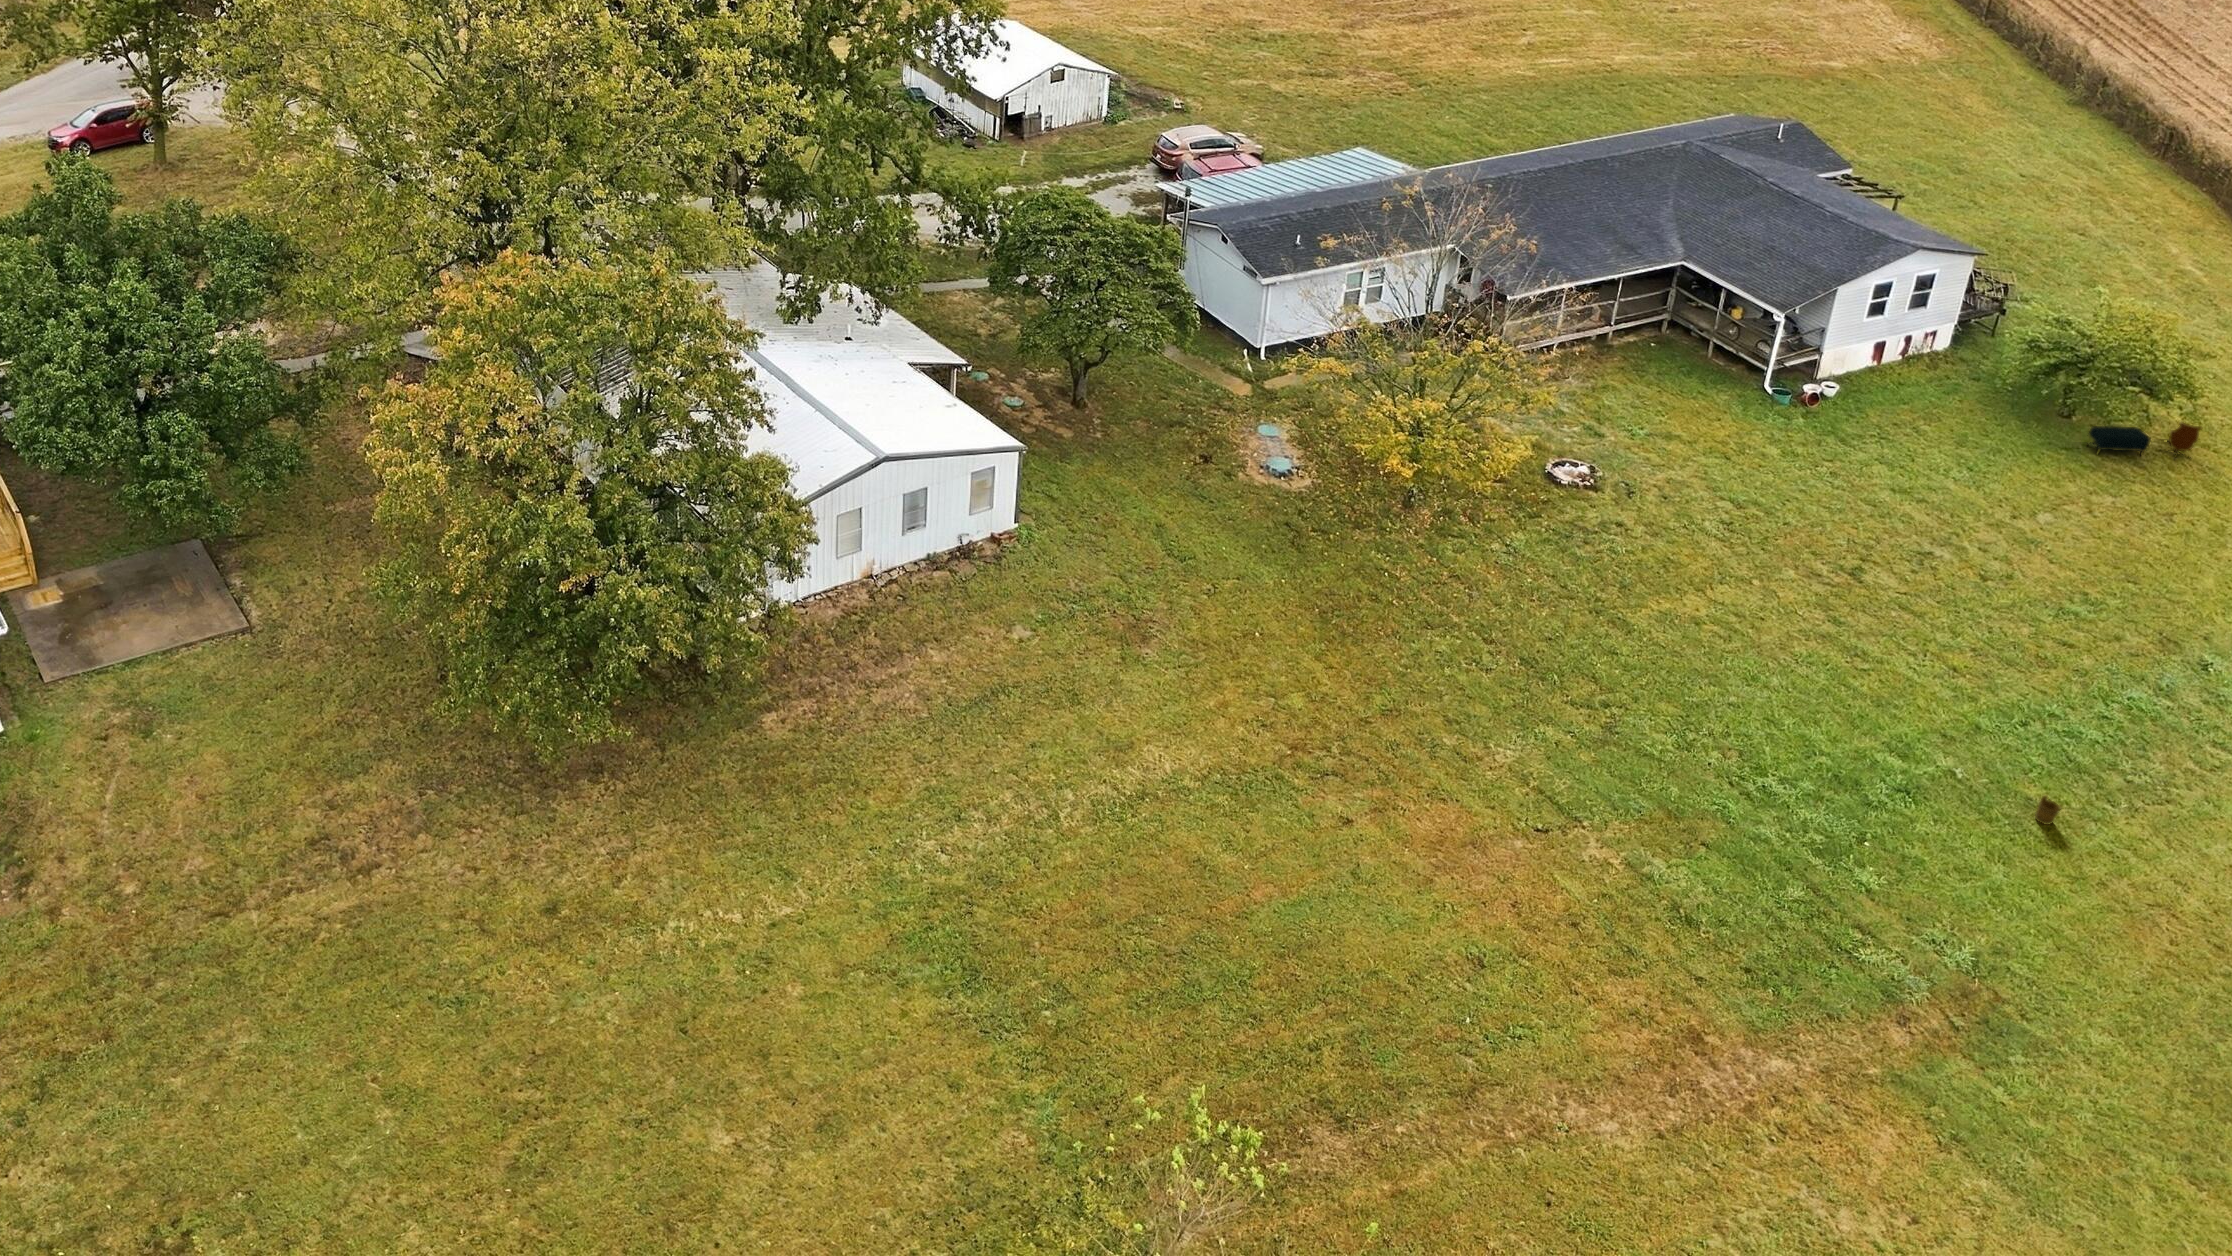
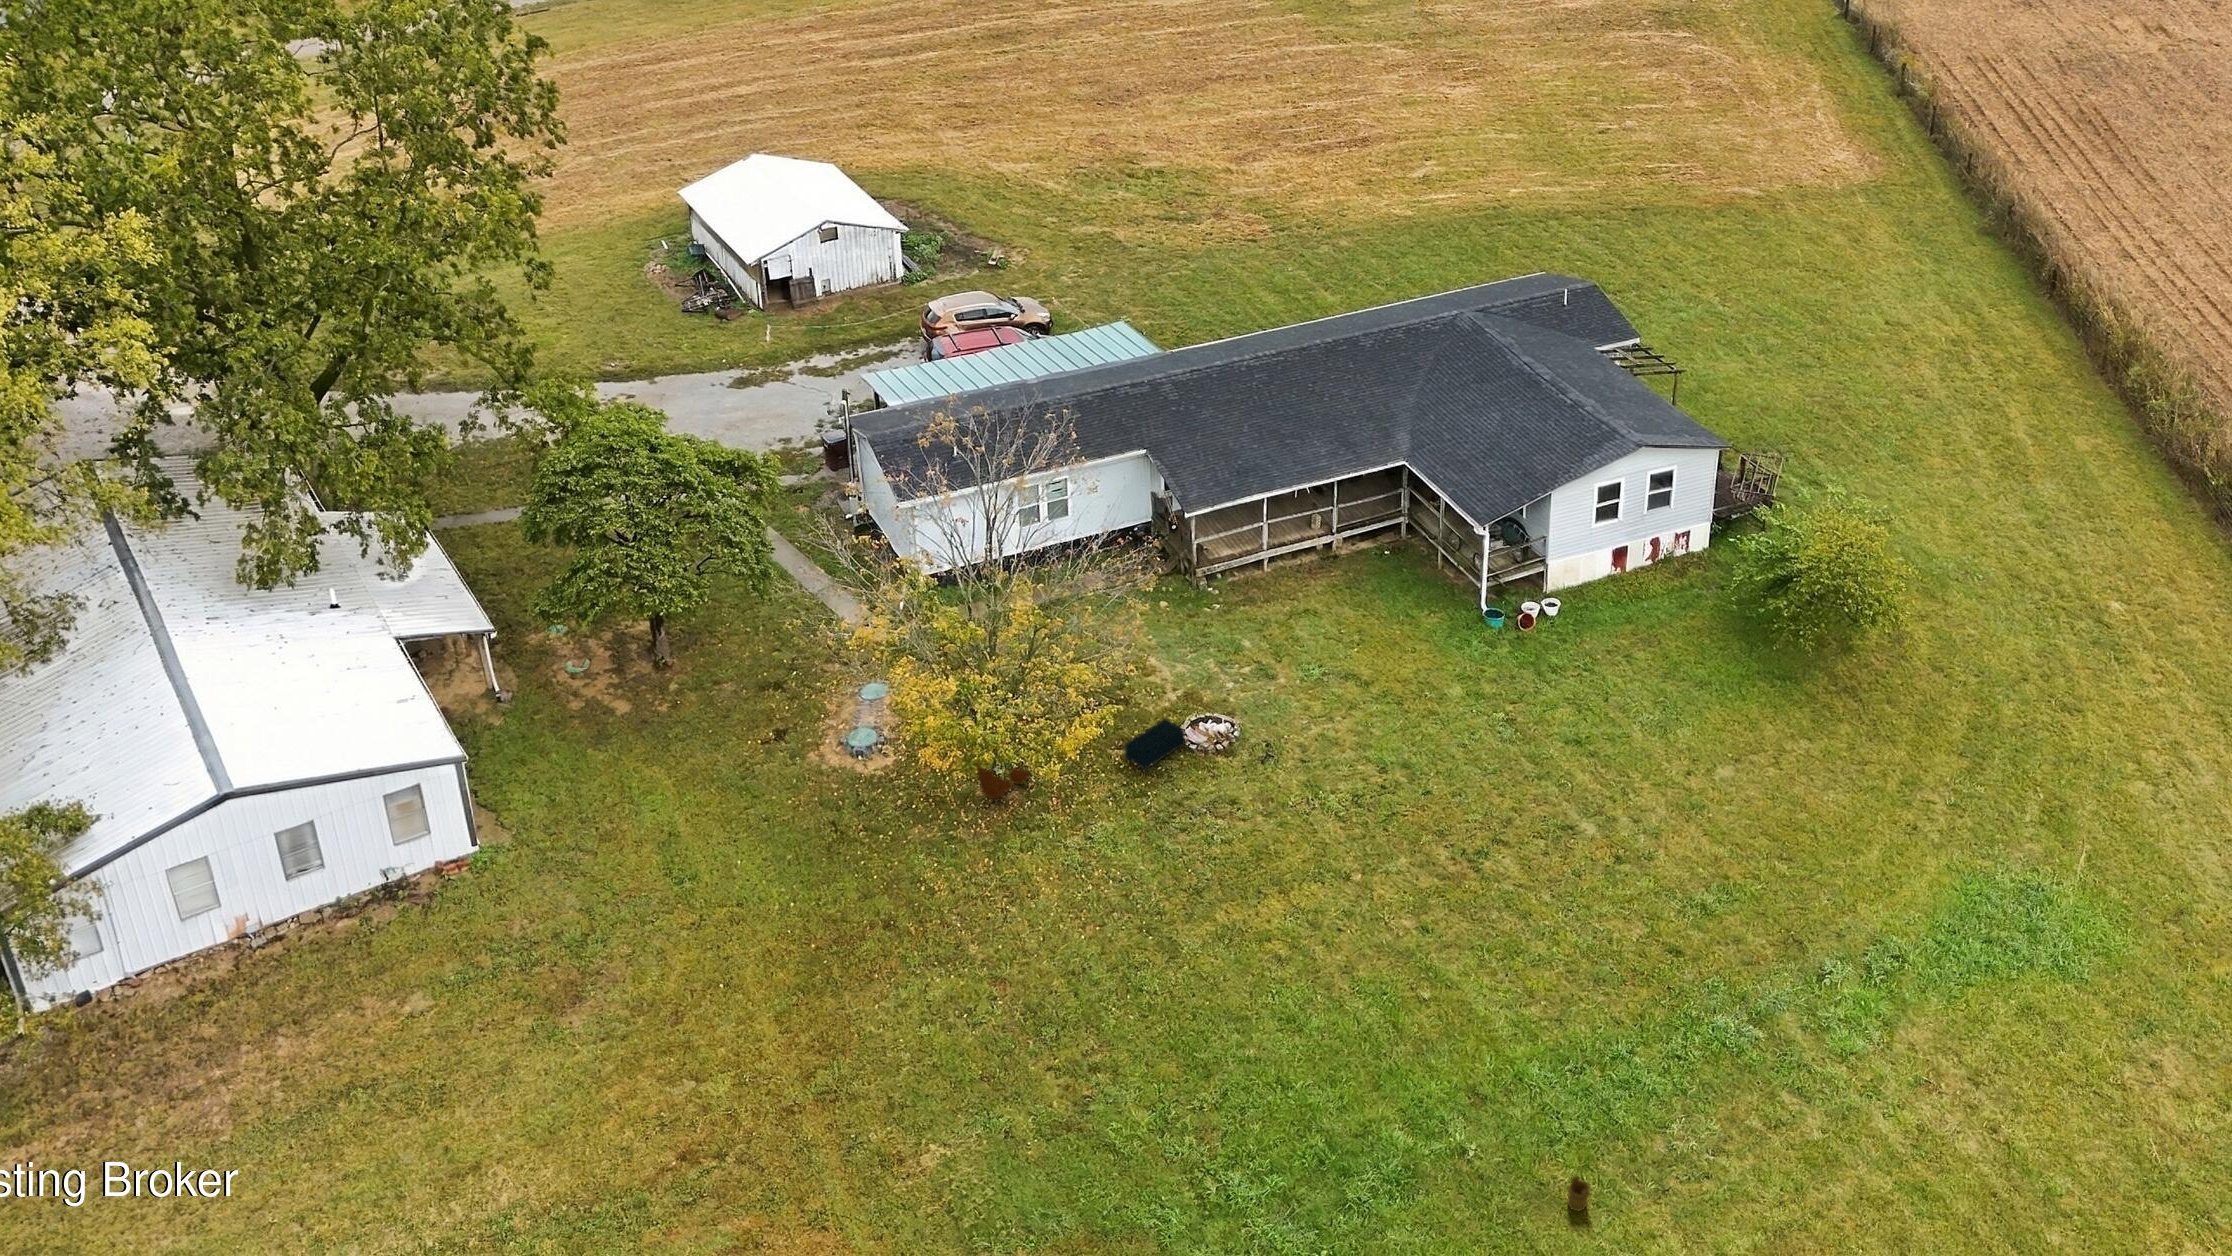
lounge chair: present [2168,422,2201,458] -> present [976,763,1031,802]
bench: present [2089,426,2151,454] -> present [1125,719,1185,774]

